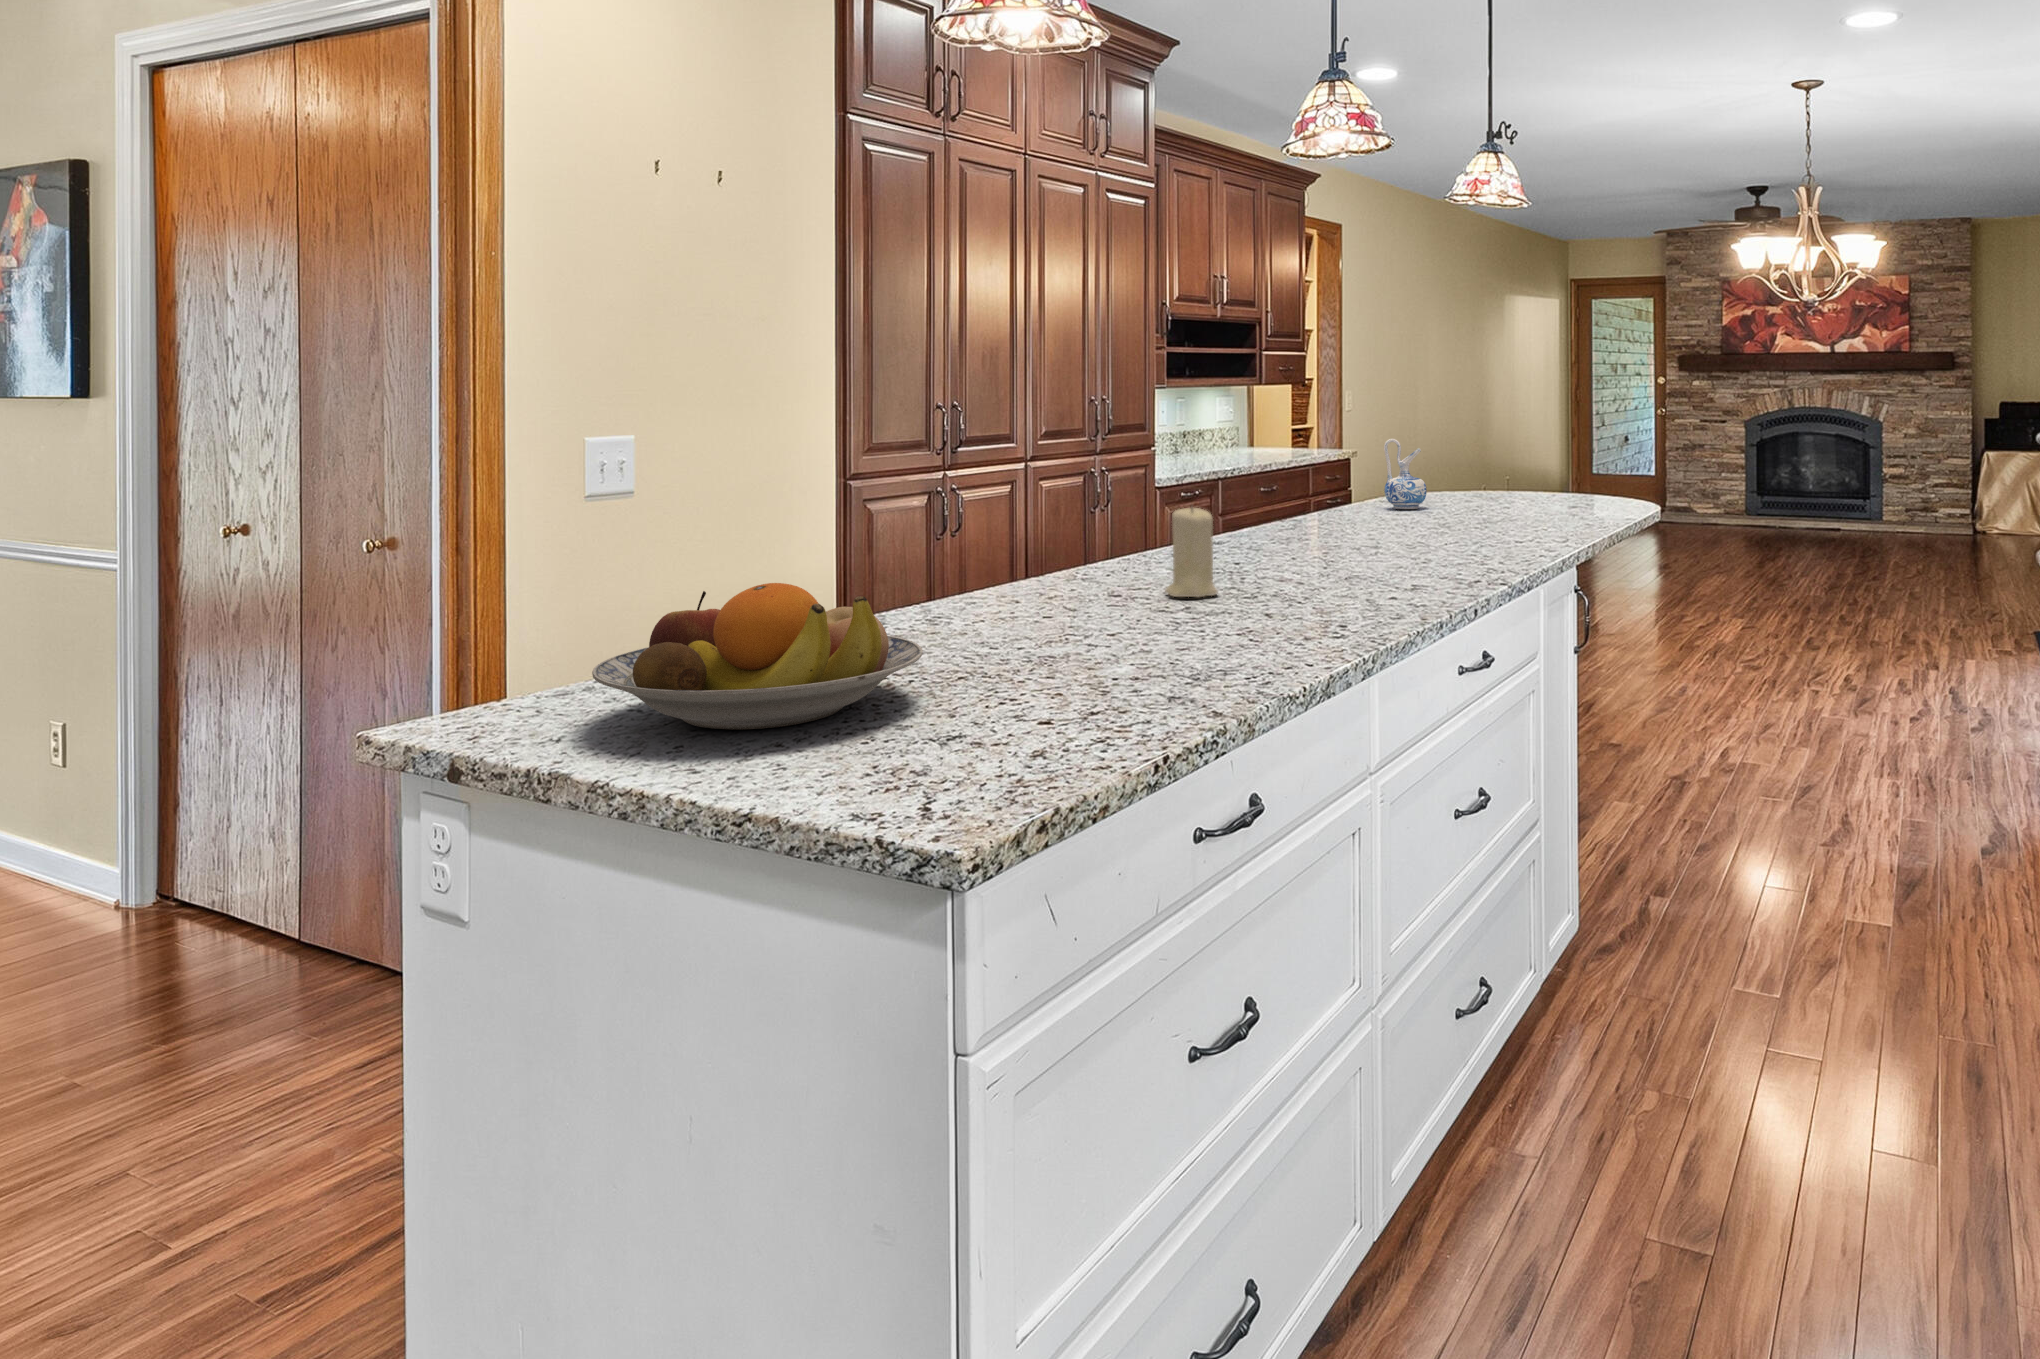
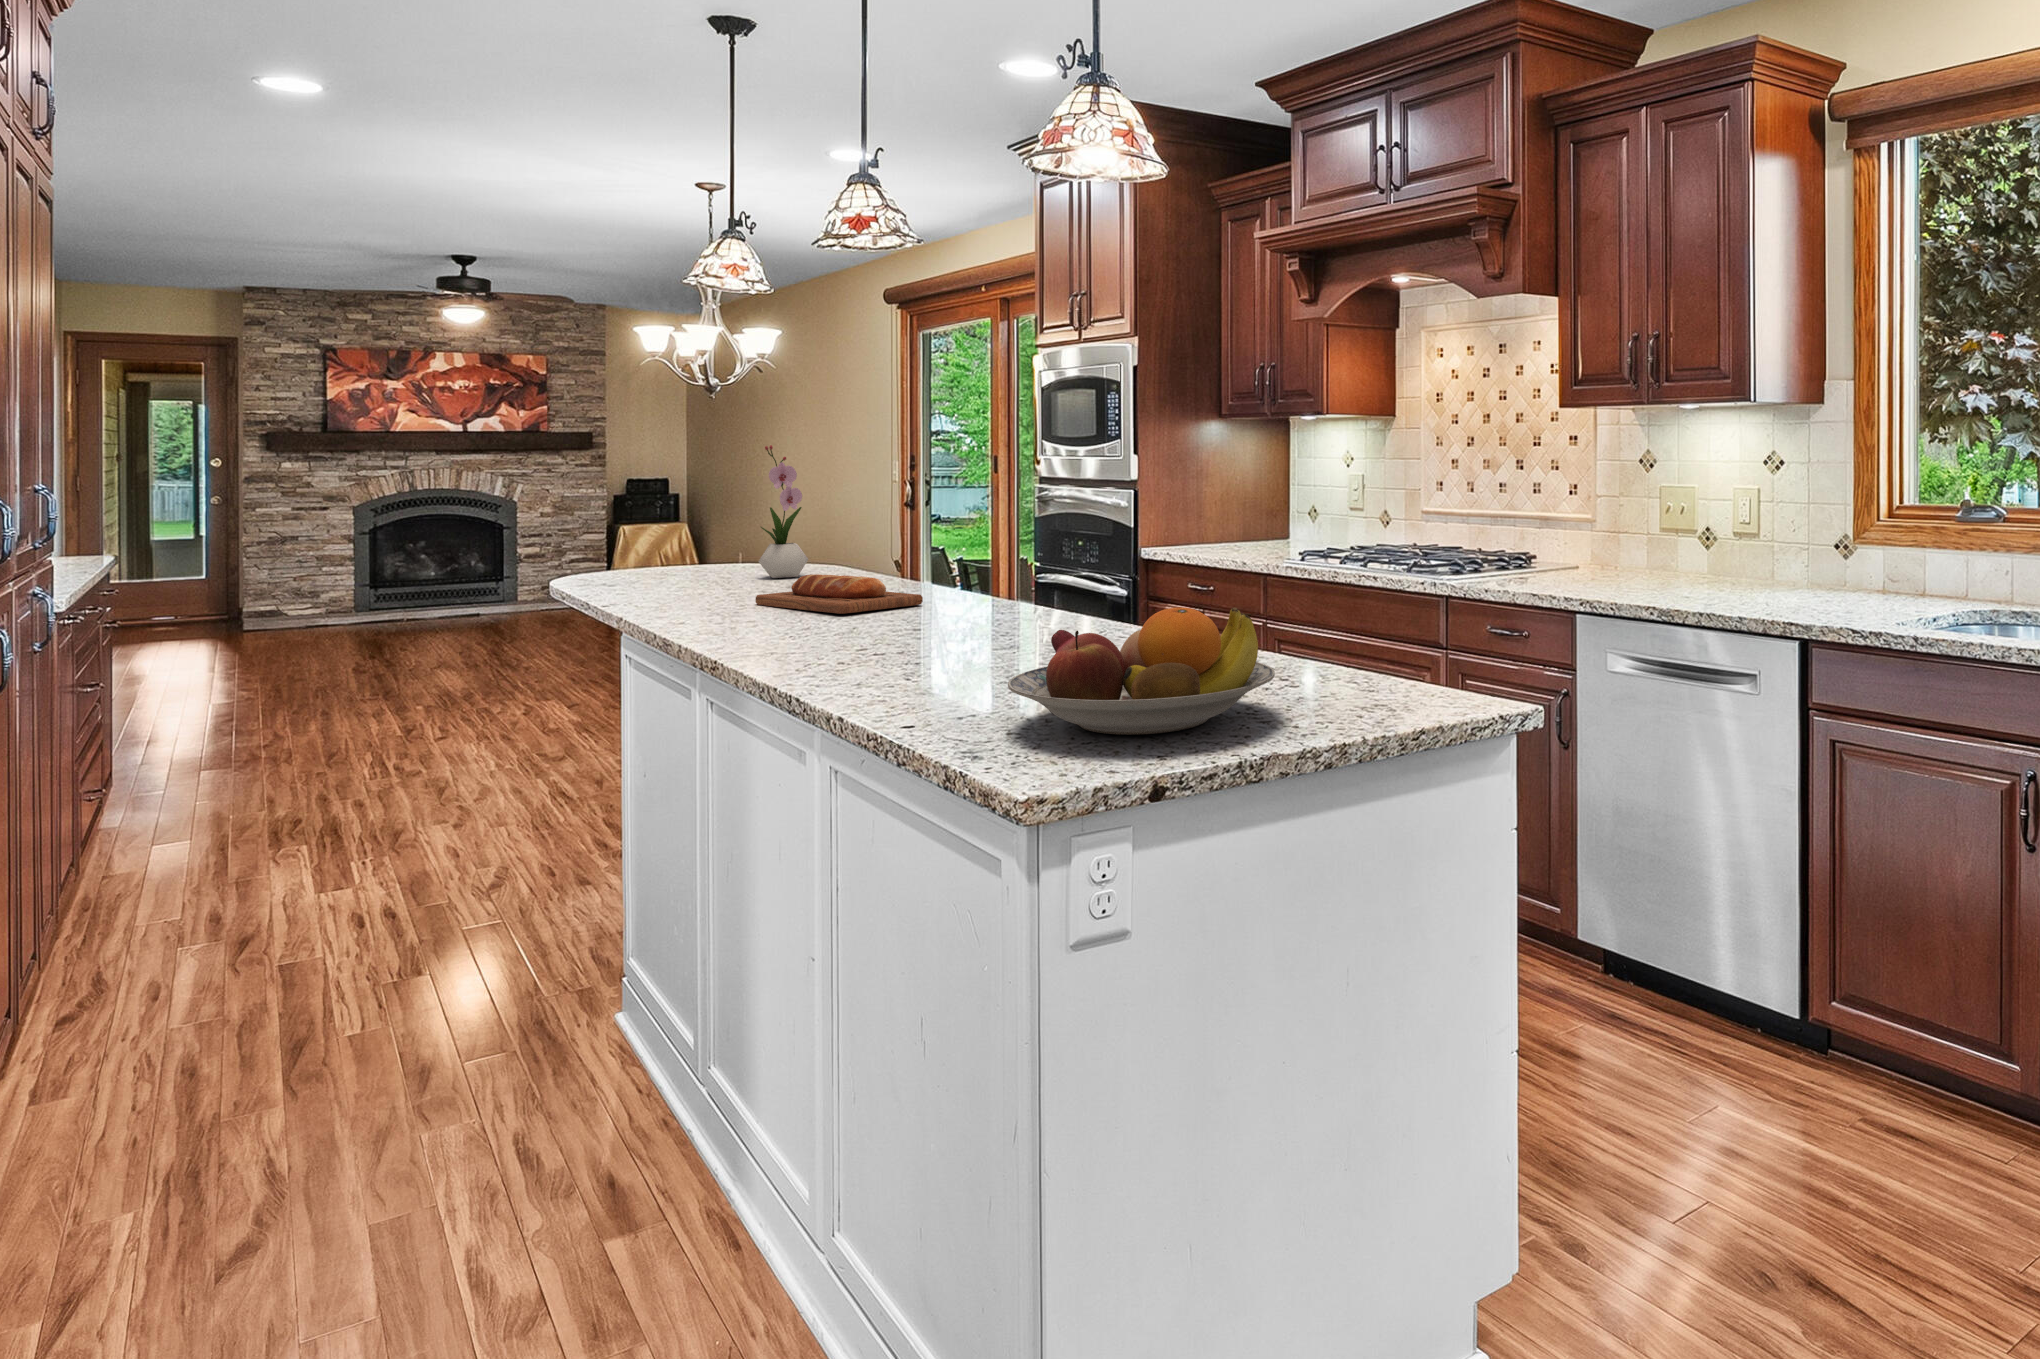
flower arrangement: none [1441,372,1500,517] -> present [758,445,808,578]
ceramic pitcher: present [1384,439,1427,509] -> none [657,511,704,580]
candle: present [1165,506,1218,597] -> none [913,557,964,639]
bread loaf: none [1274,514,1397,560] -> present [756,574,923,614]

